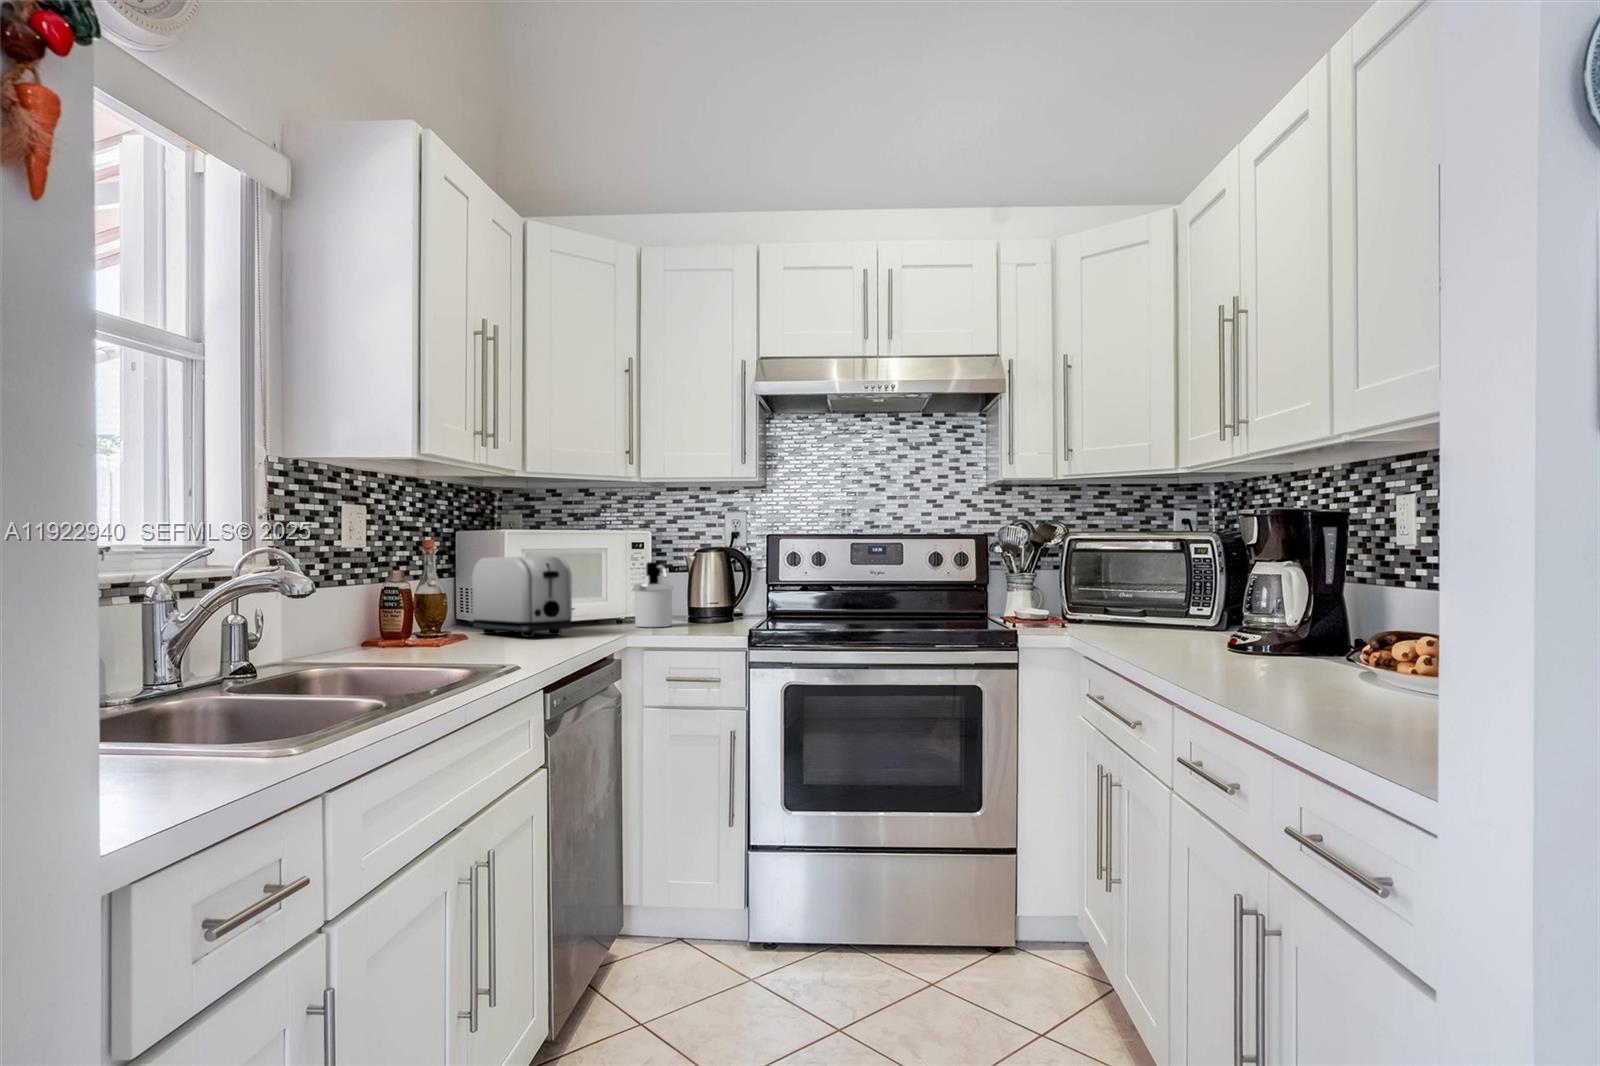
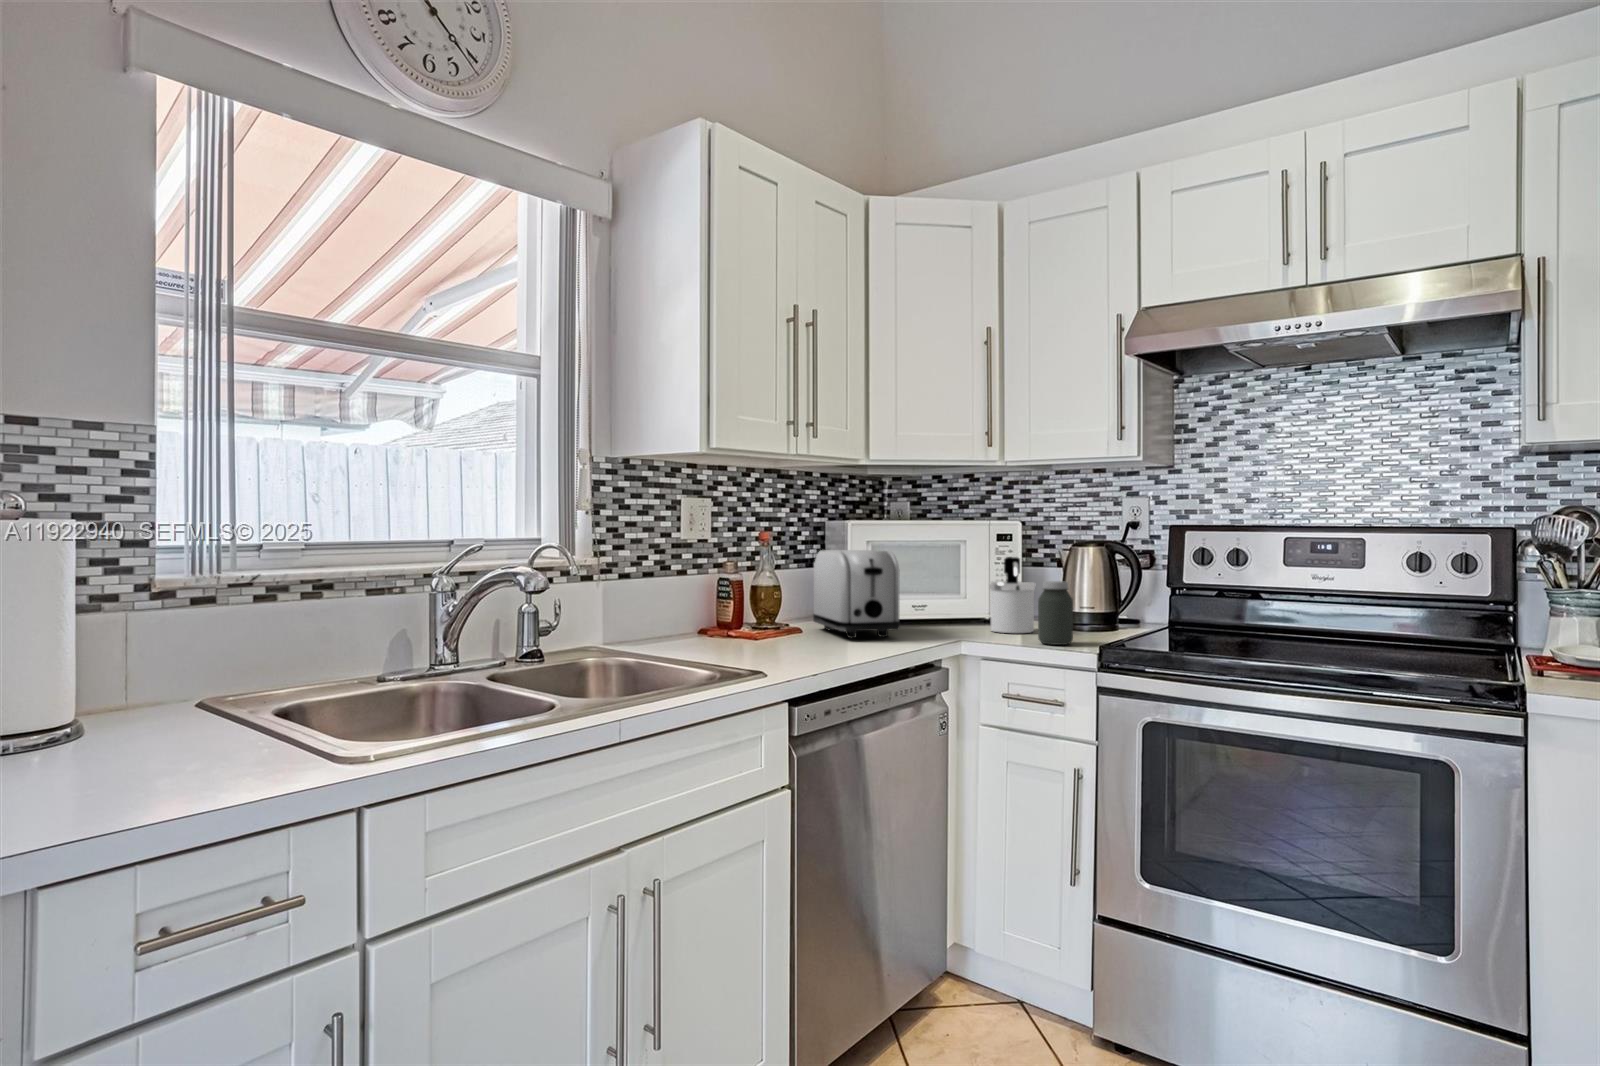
jar: none [690,580,718,632] -> present [1038,581,1073,645]

